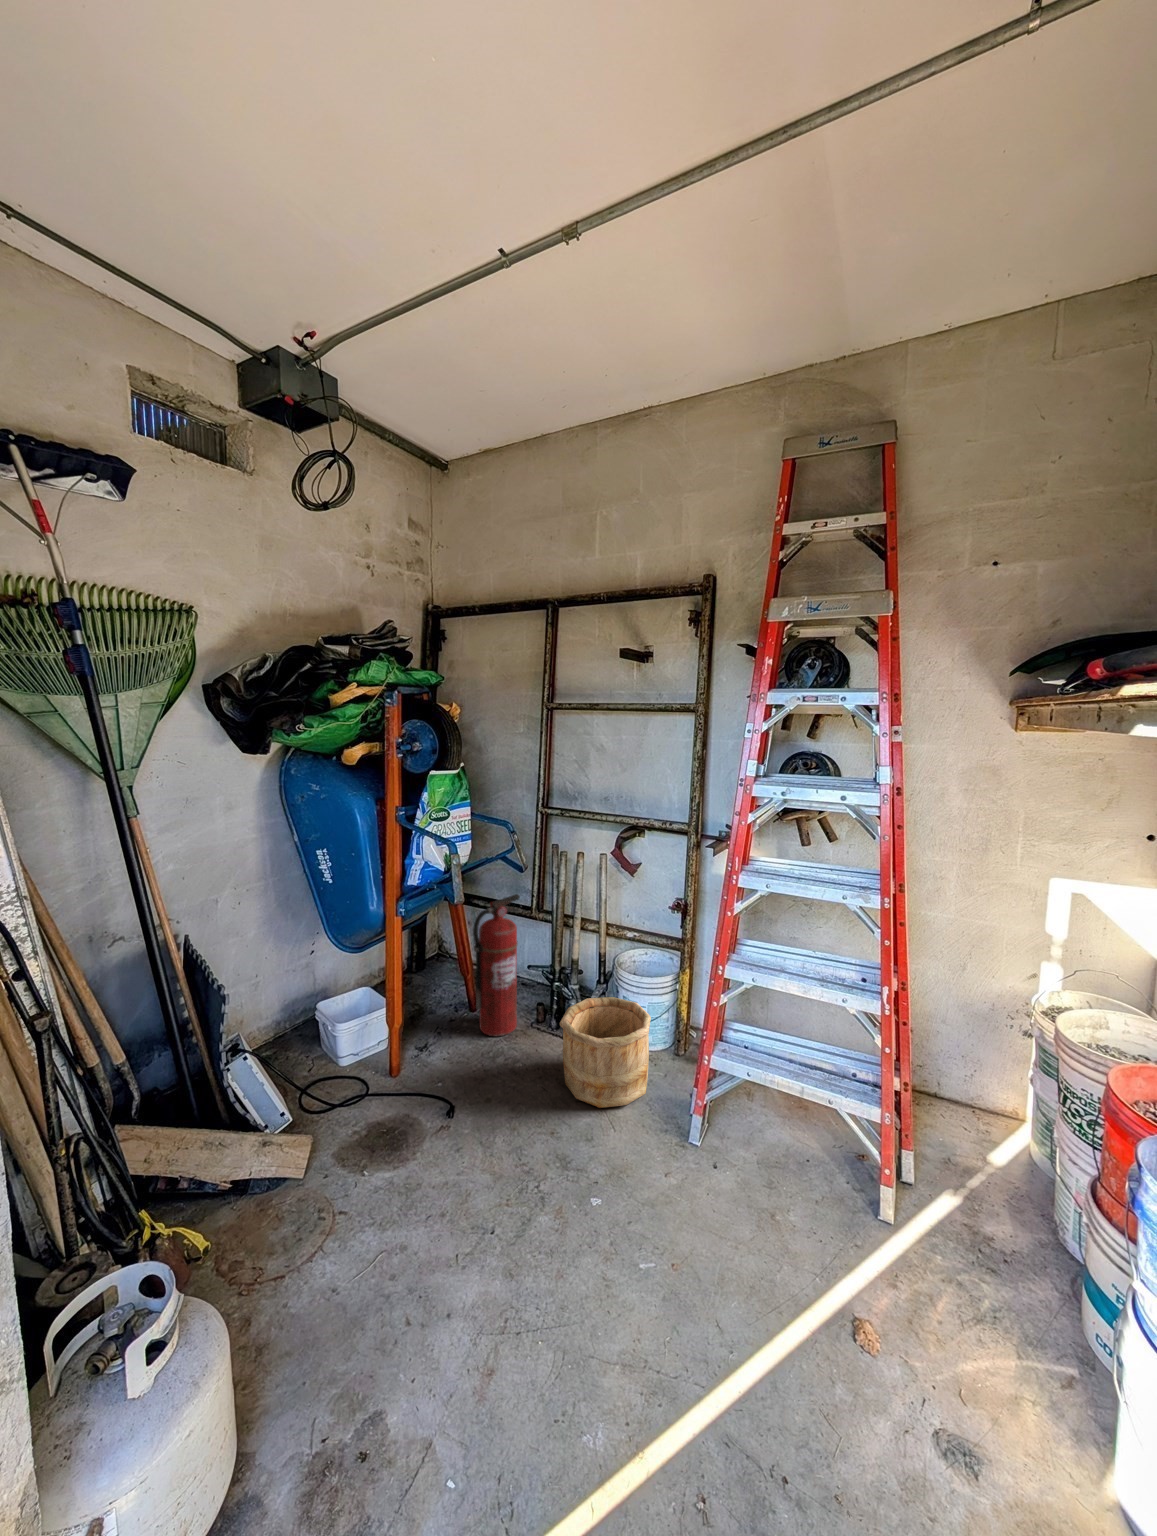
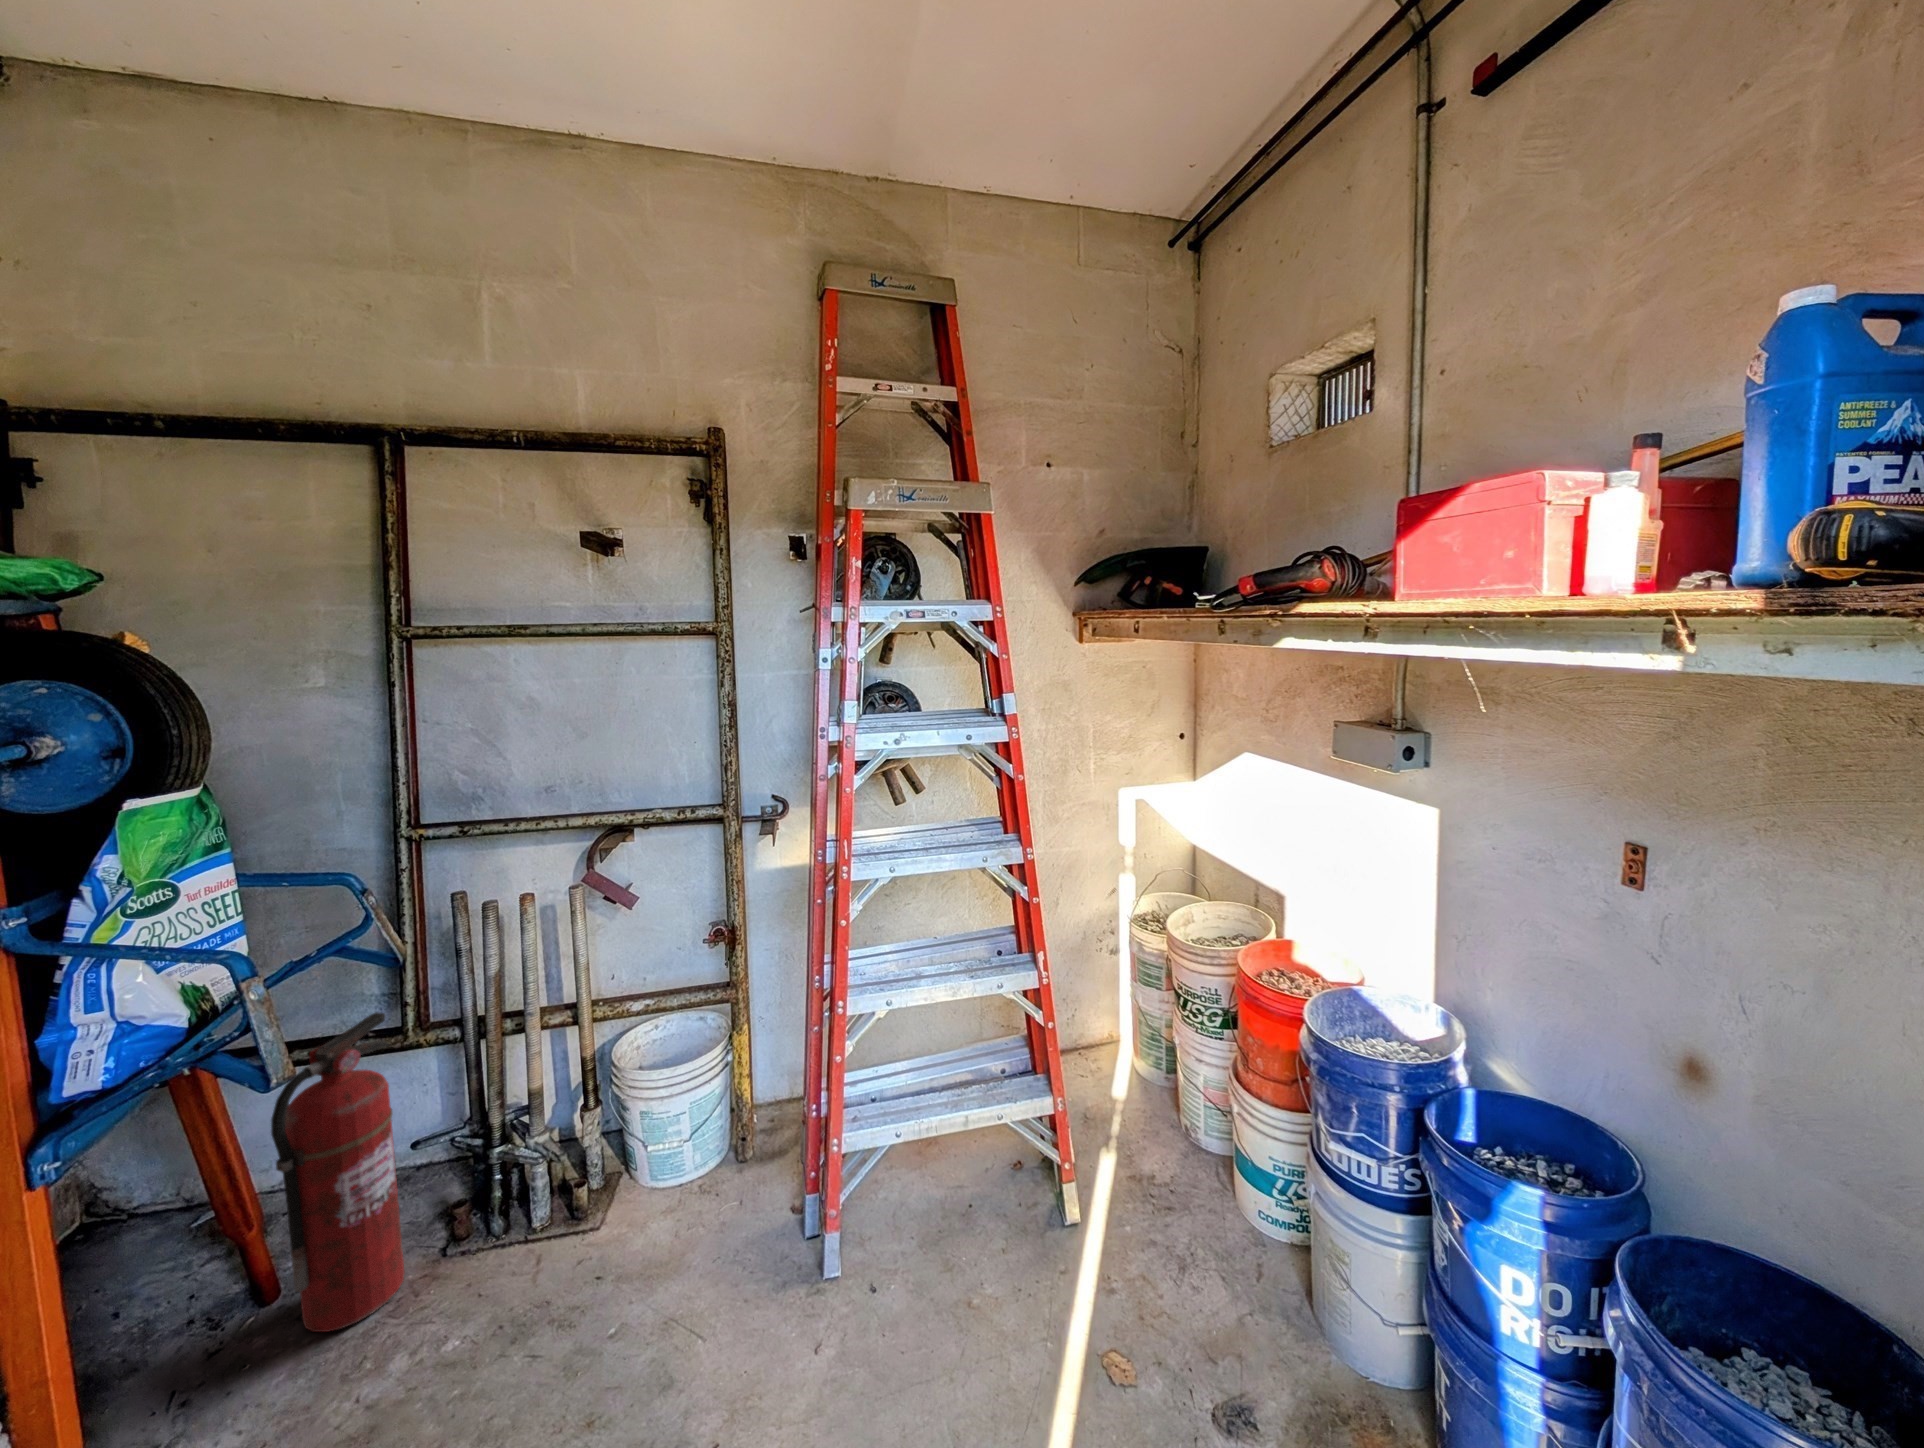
wooden bucket: present [560,997,651,1108] -> none [550,1111,724,1334]

